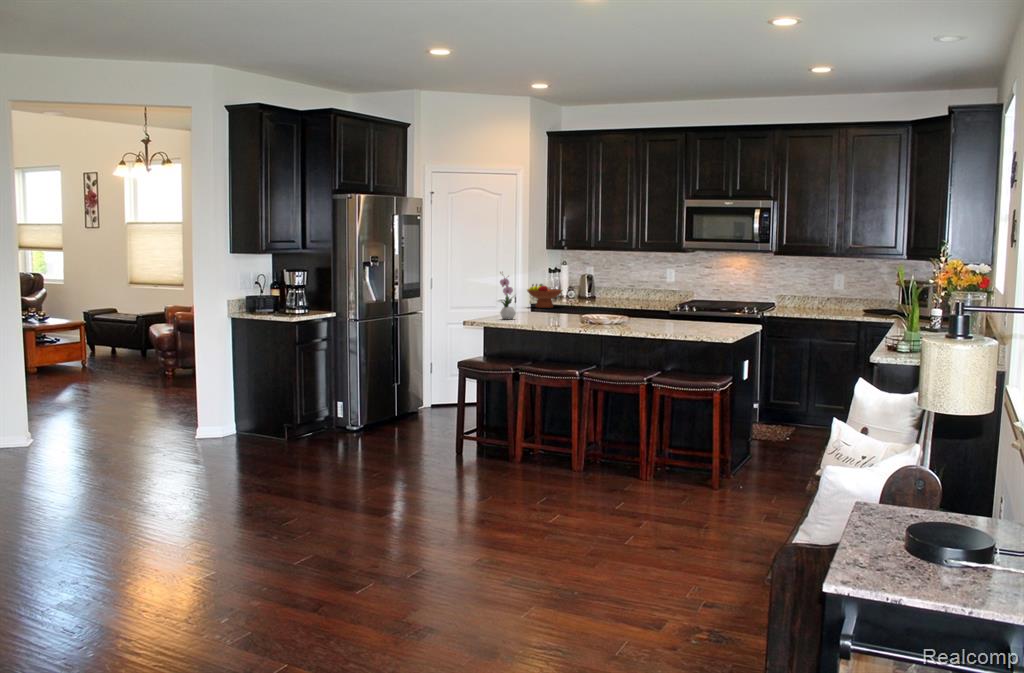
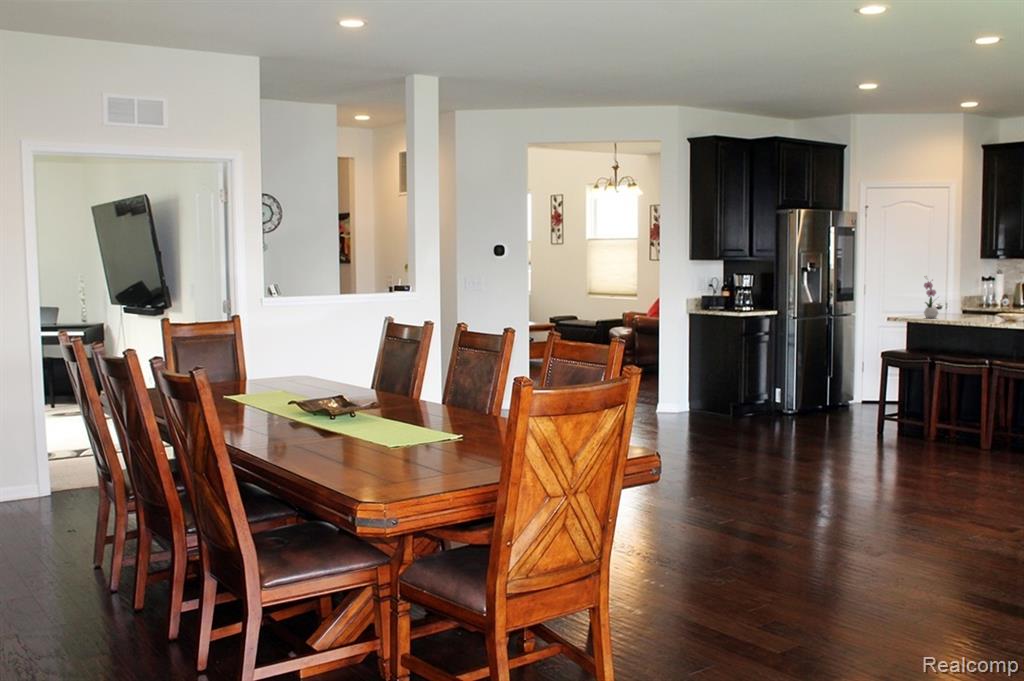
fruit bowl: present [527,284,562,308] -> none [958,290,996,313]

